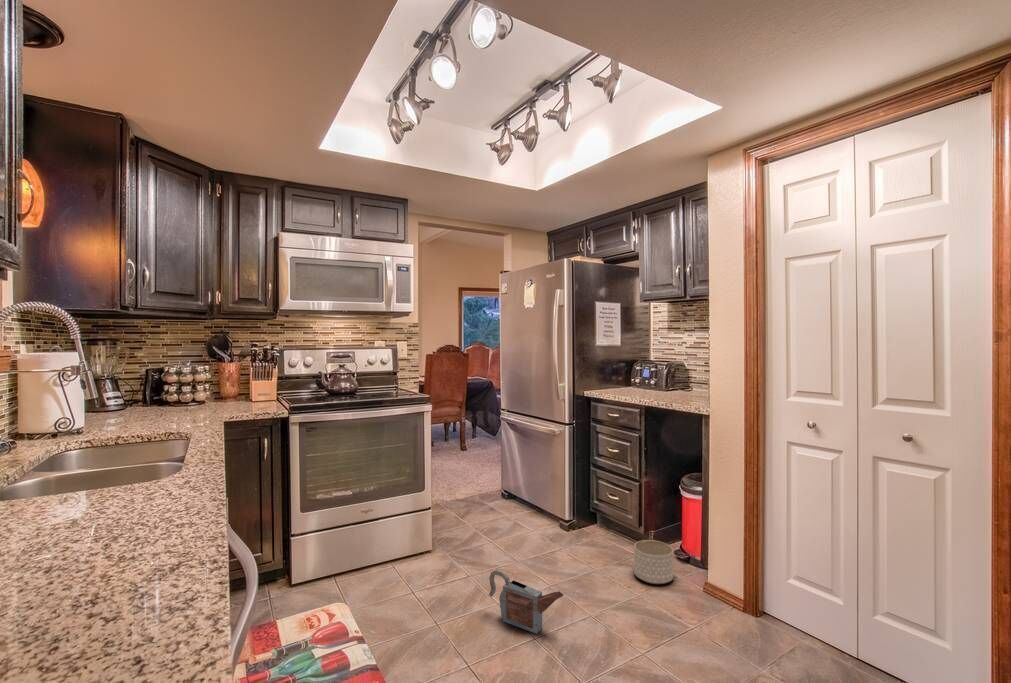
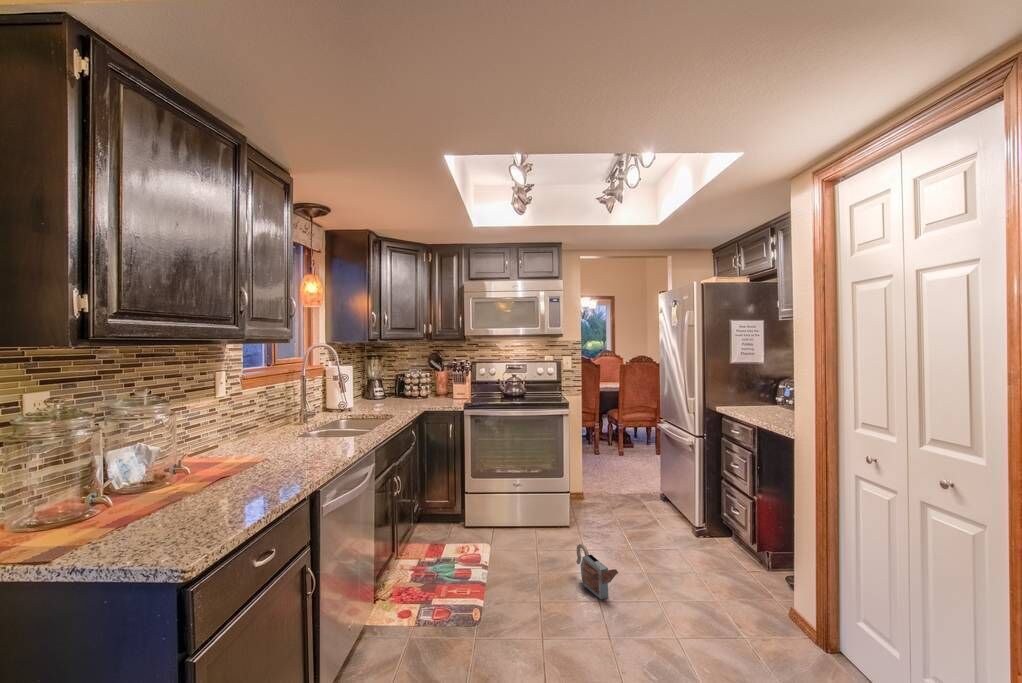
planter: present [634,540,674,584] -> none [725,554,766,598]

